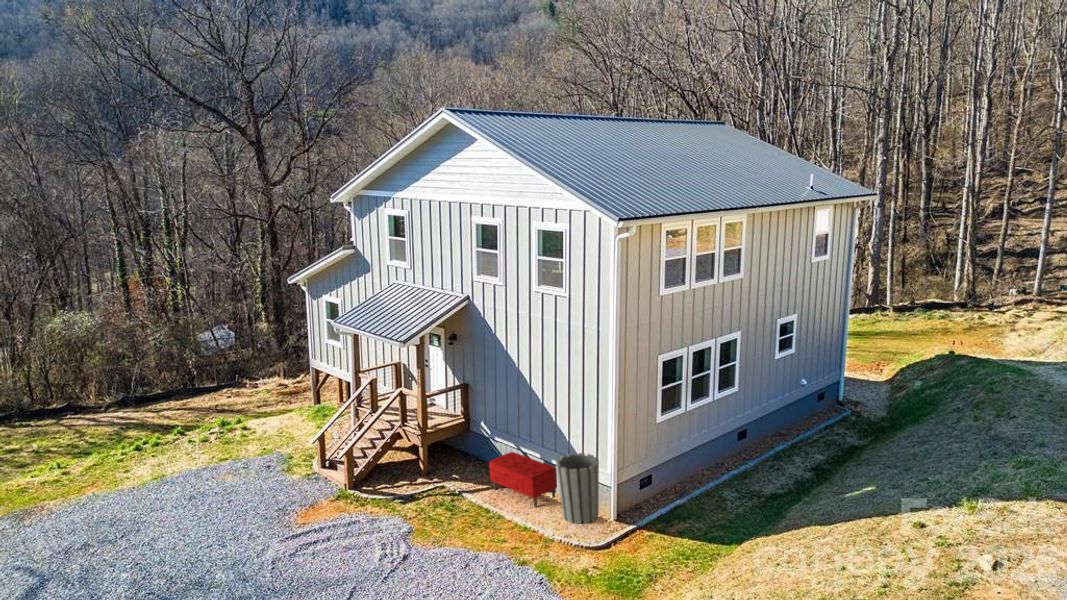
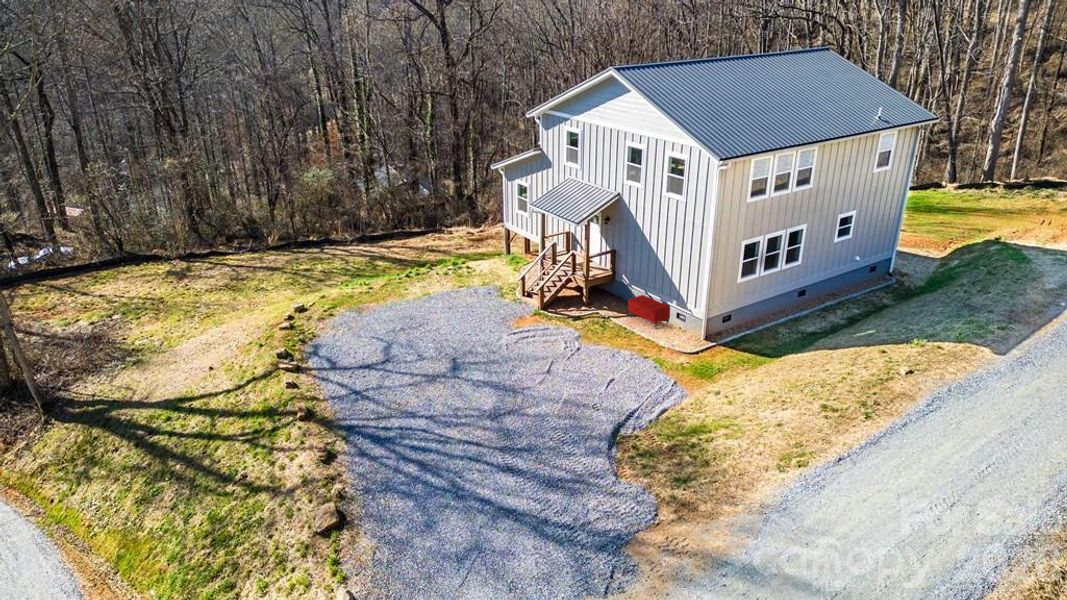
trash can: present [556,453,599,524] -> none [670,299,696,340]

